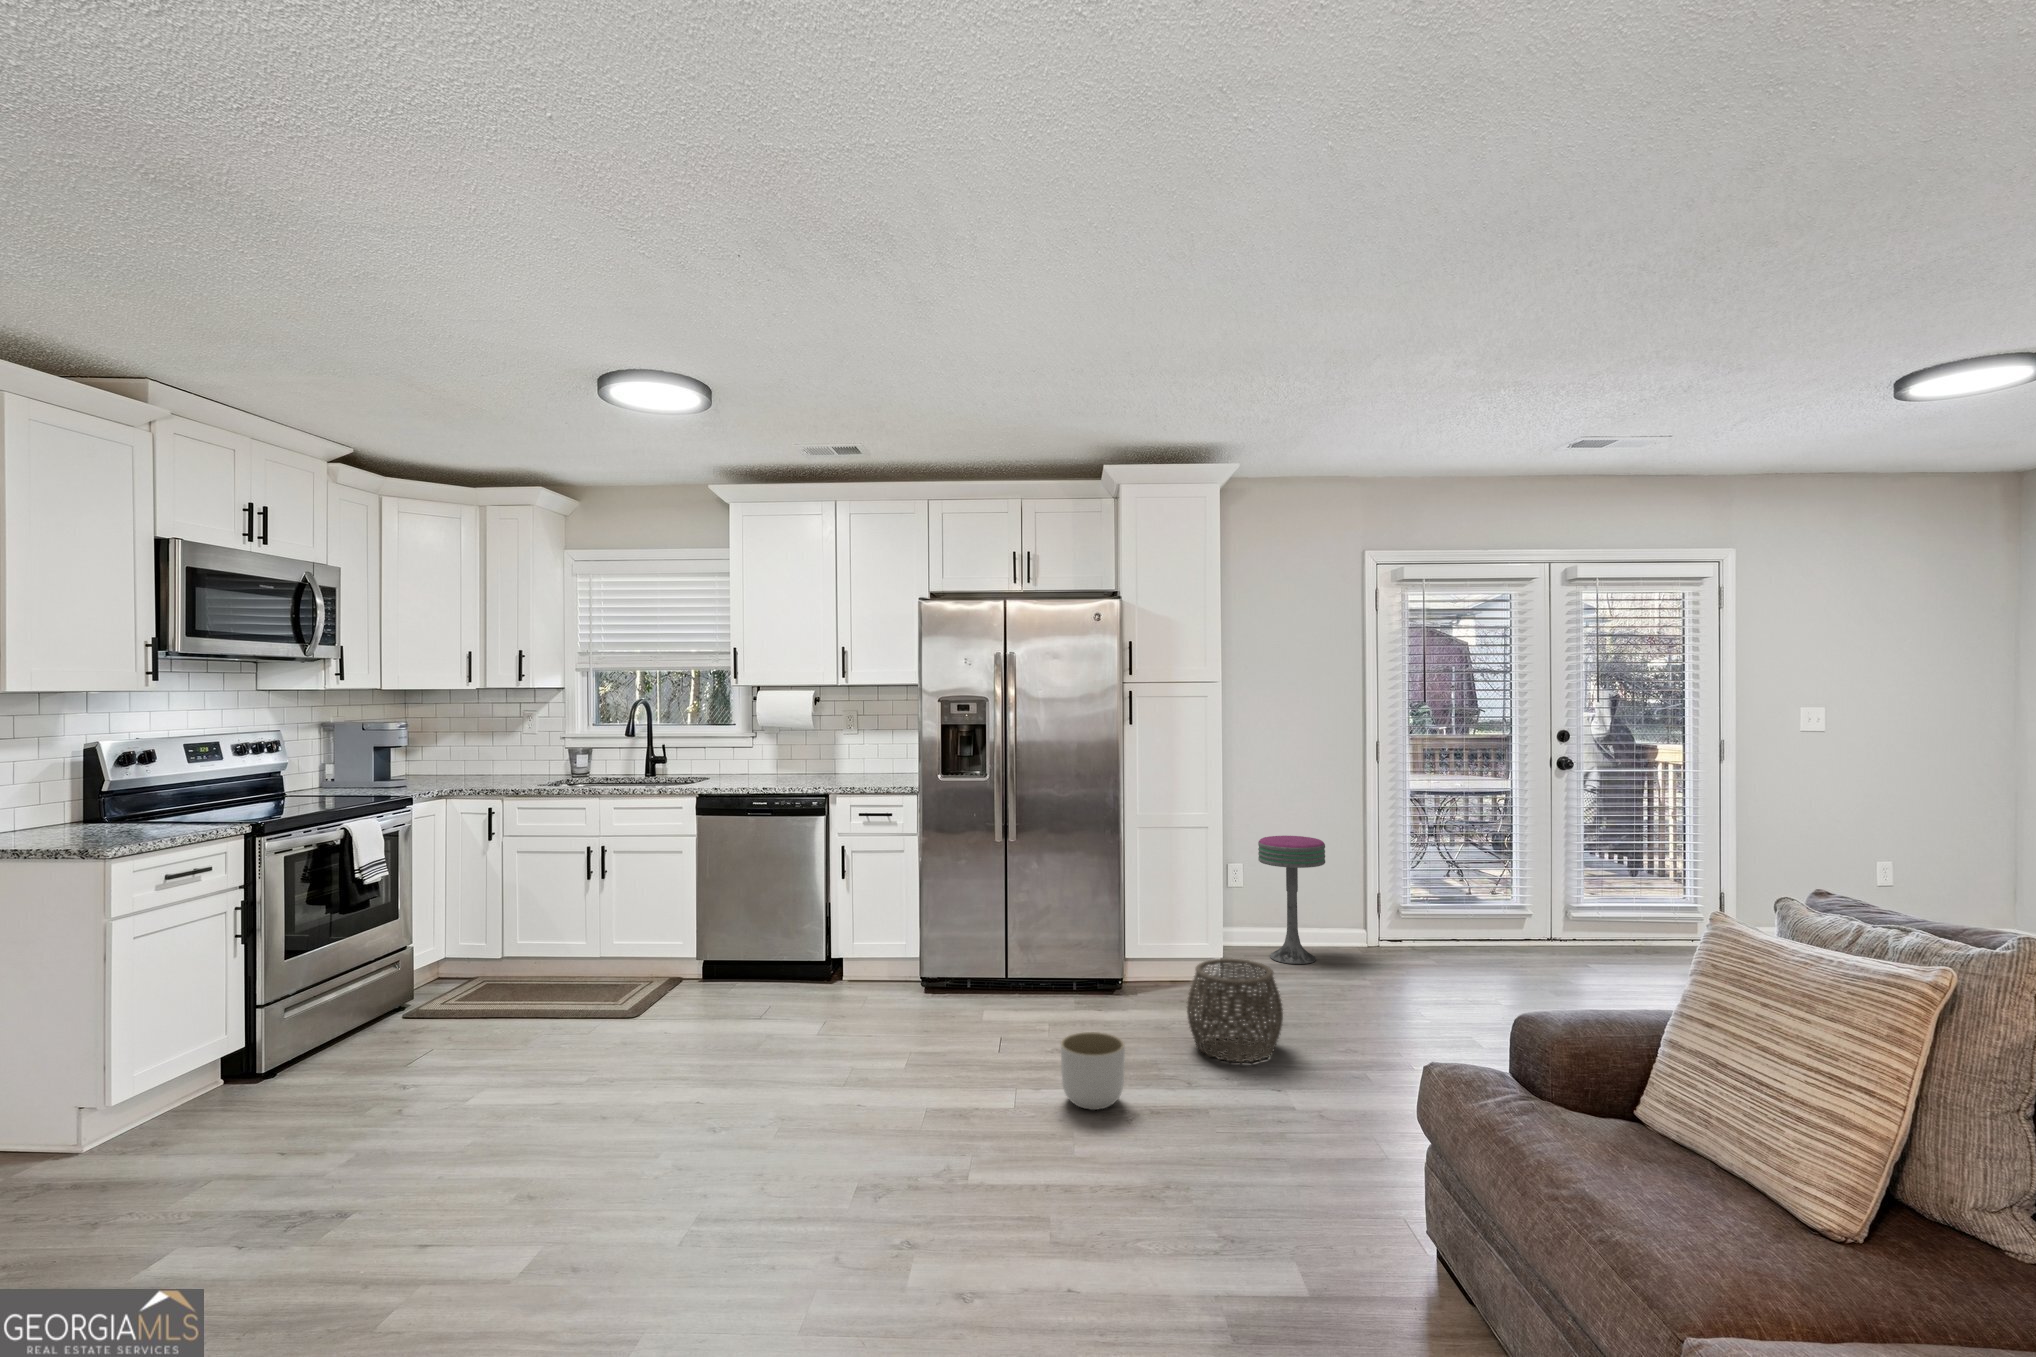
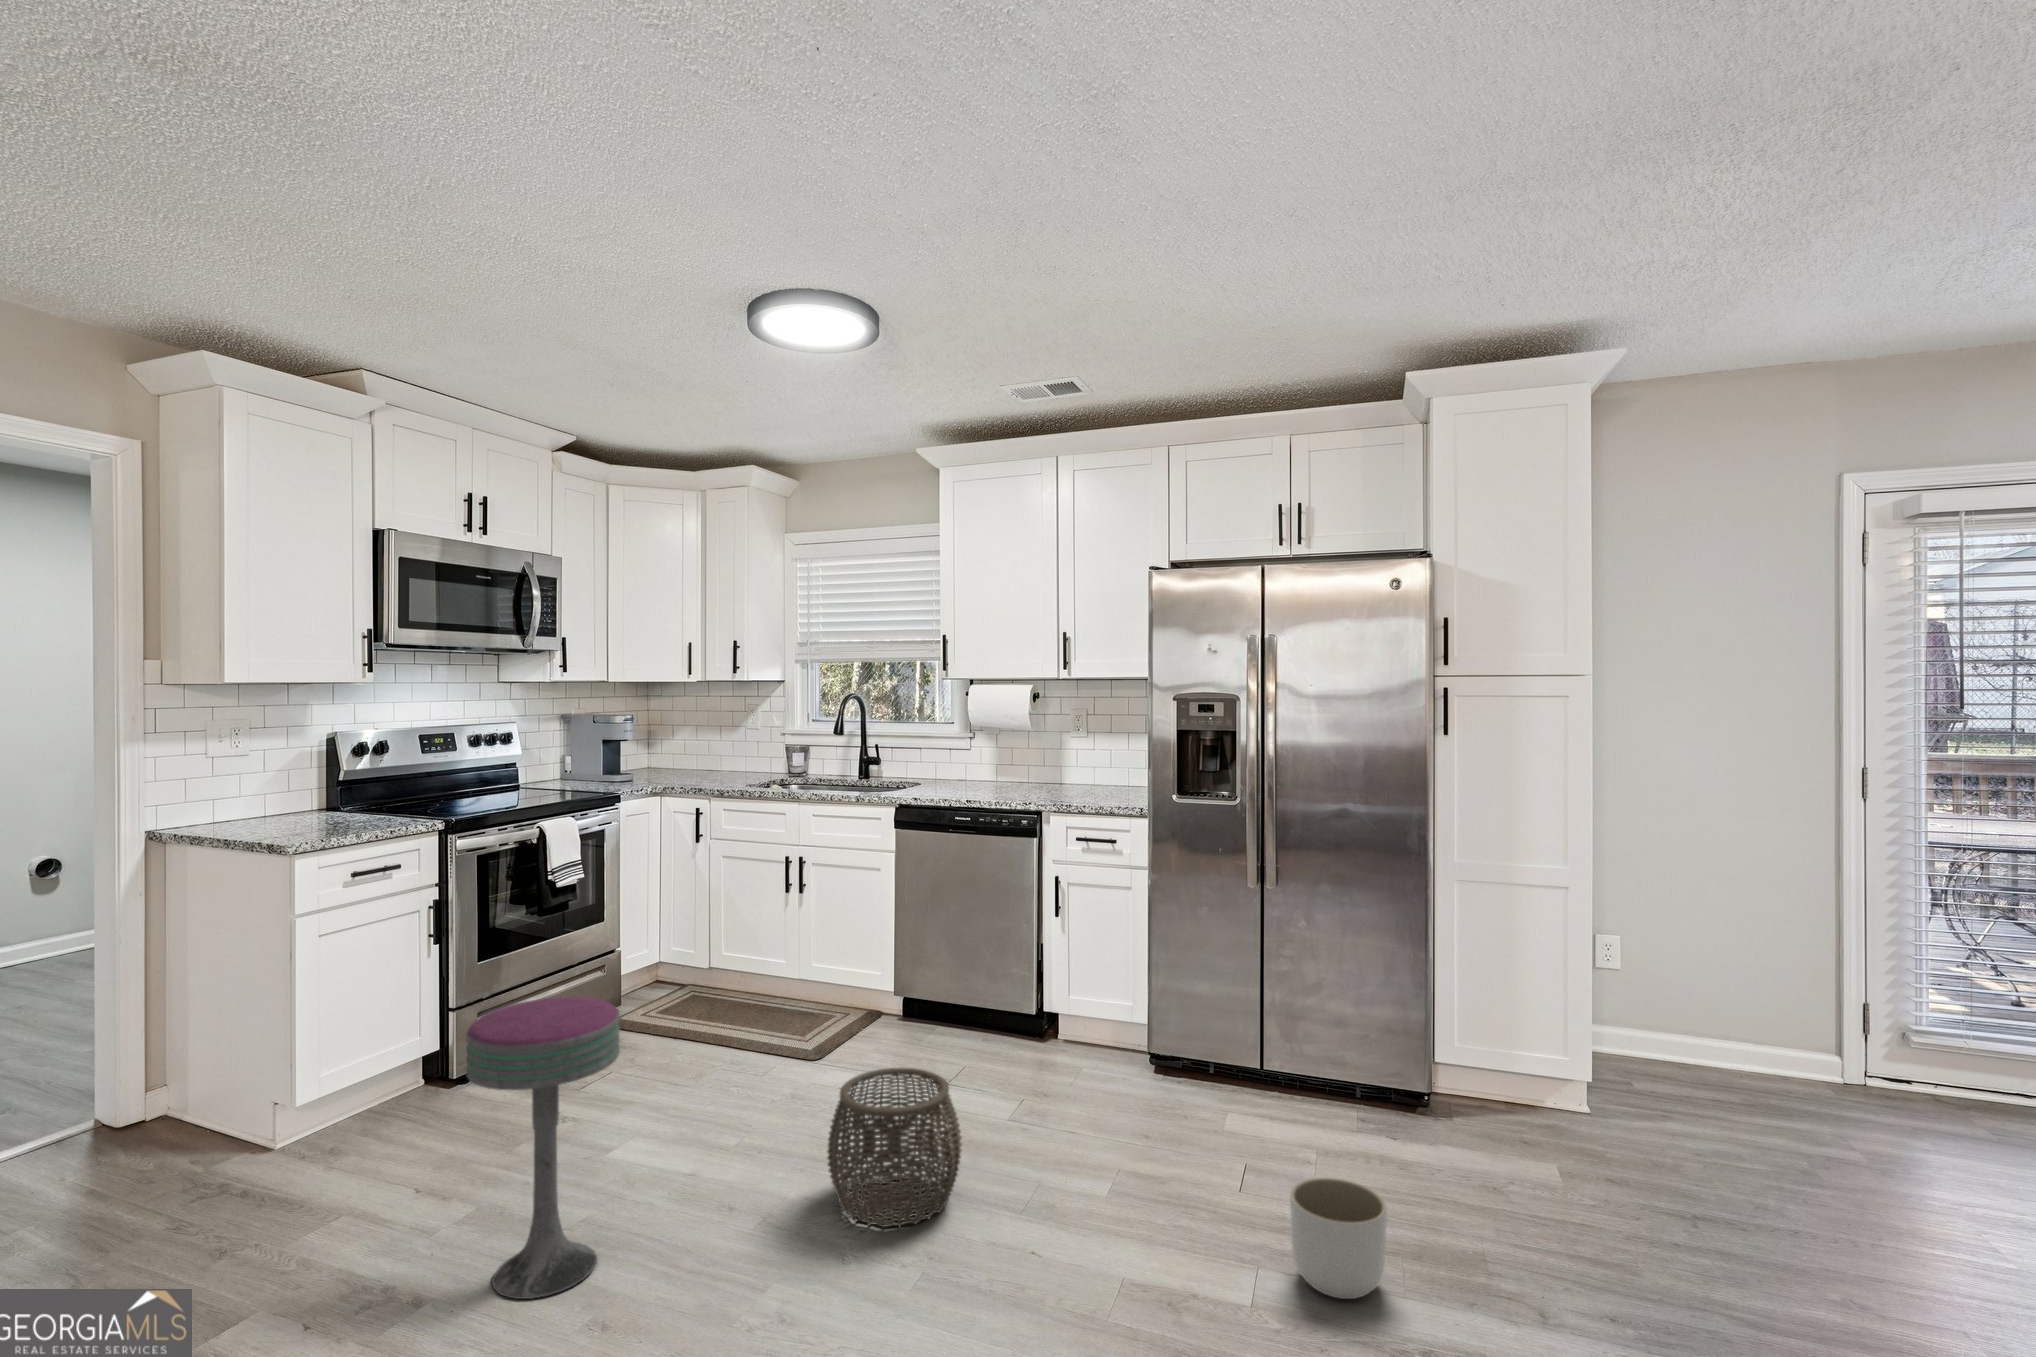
bar stool: present [1258,836,1325,964] -> present [466,997,620,1299]
woven basket: present [1187,959,1283,1062] -> present [827,1068,962,1227]

